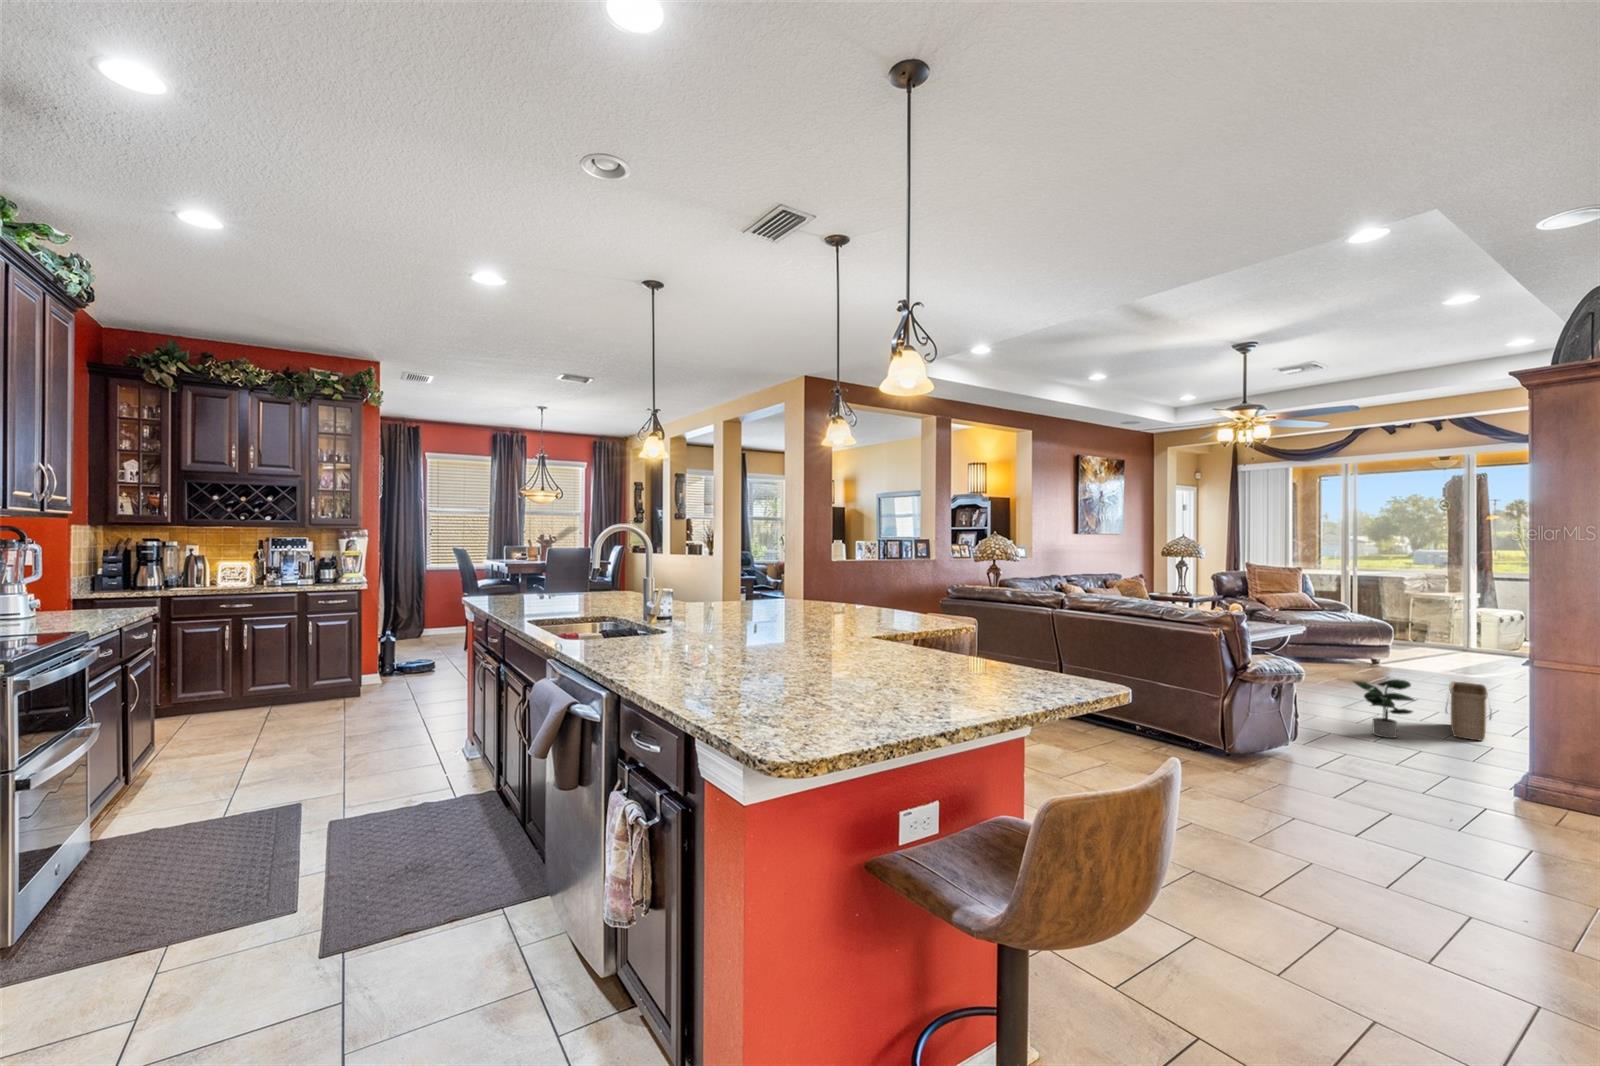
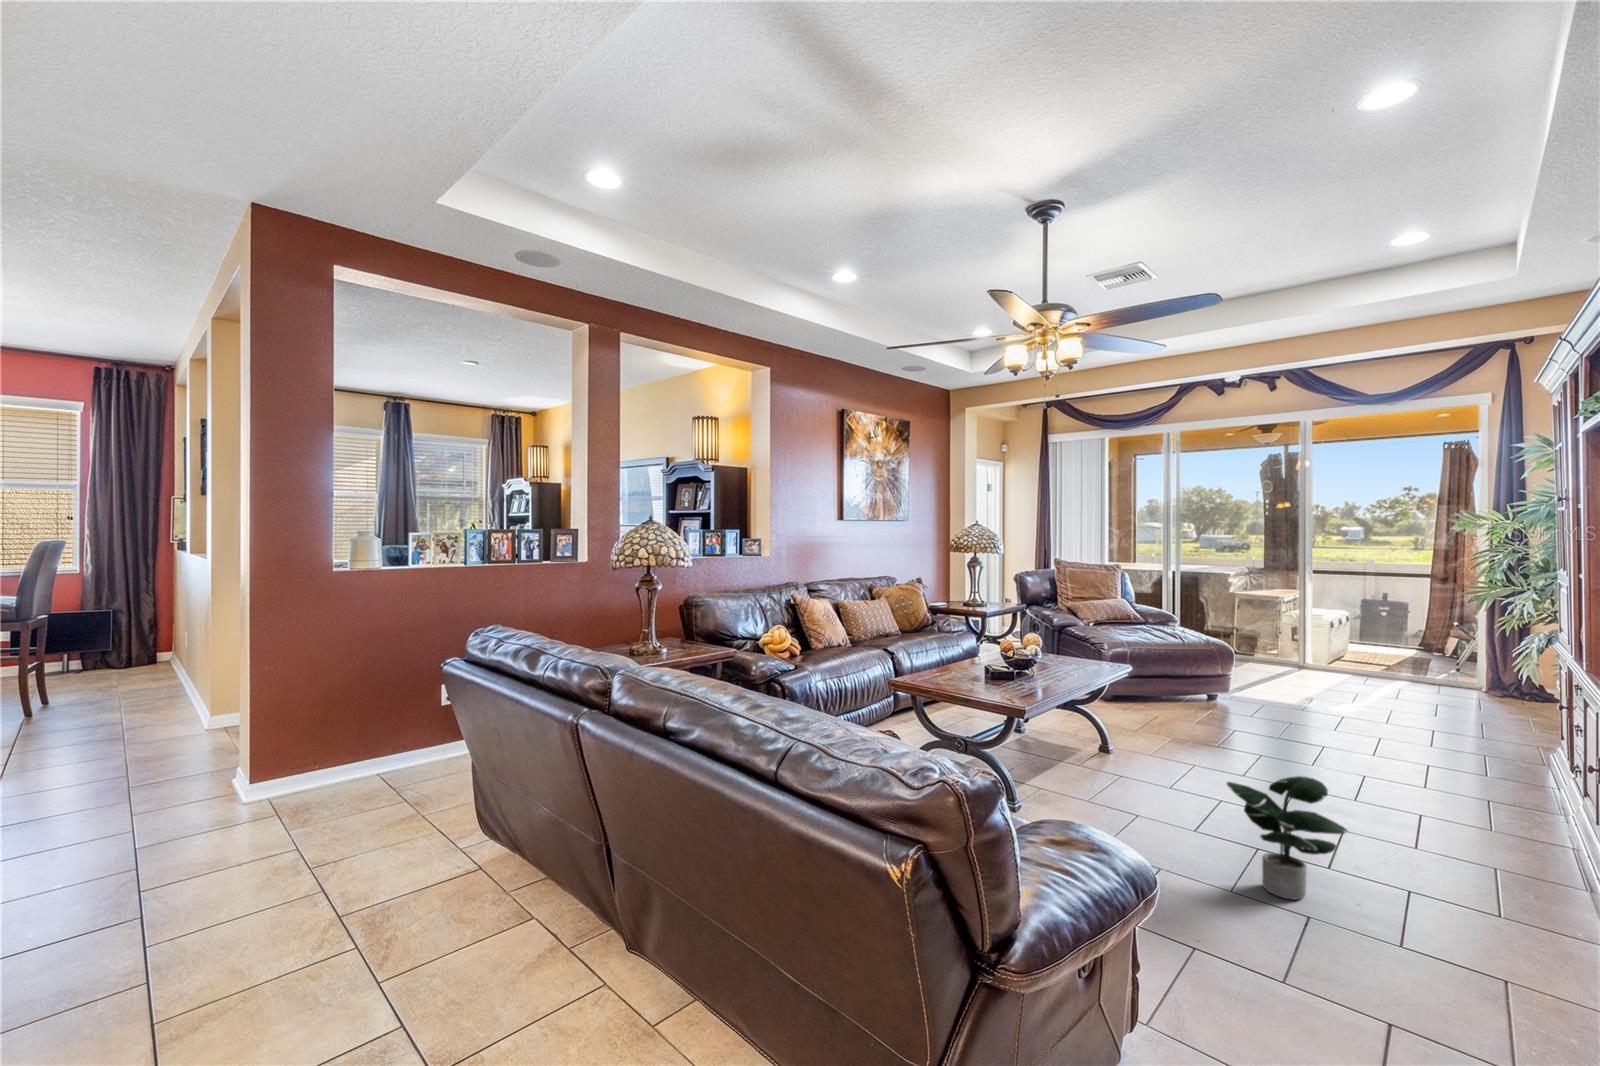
basket: present [1446,681,1491,741] -> none [1366,763,1455,891]

